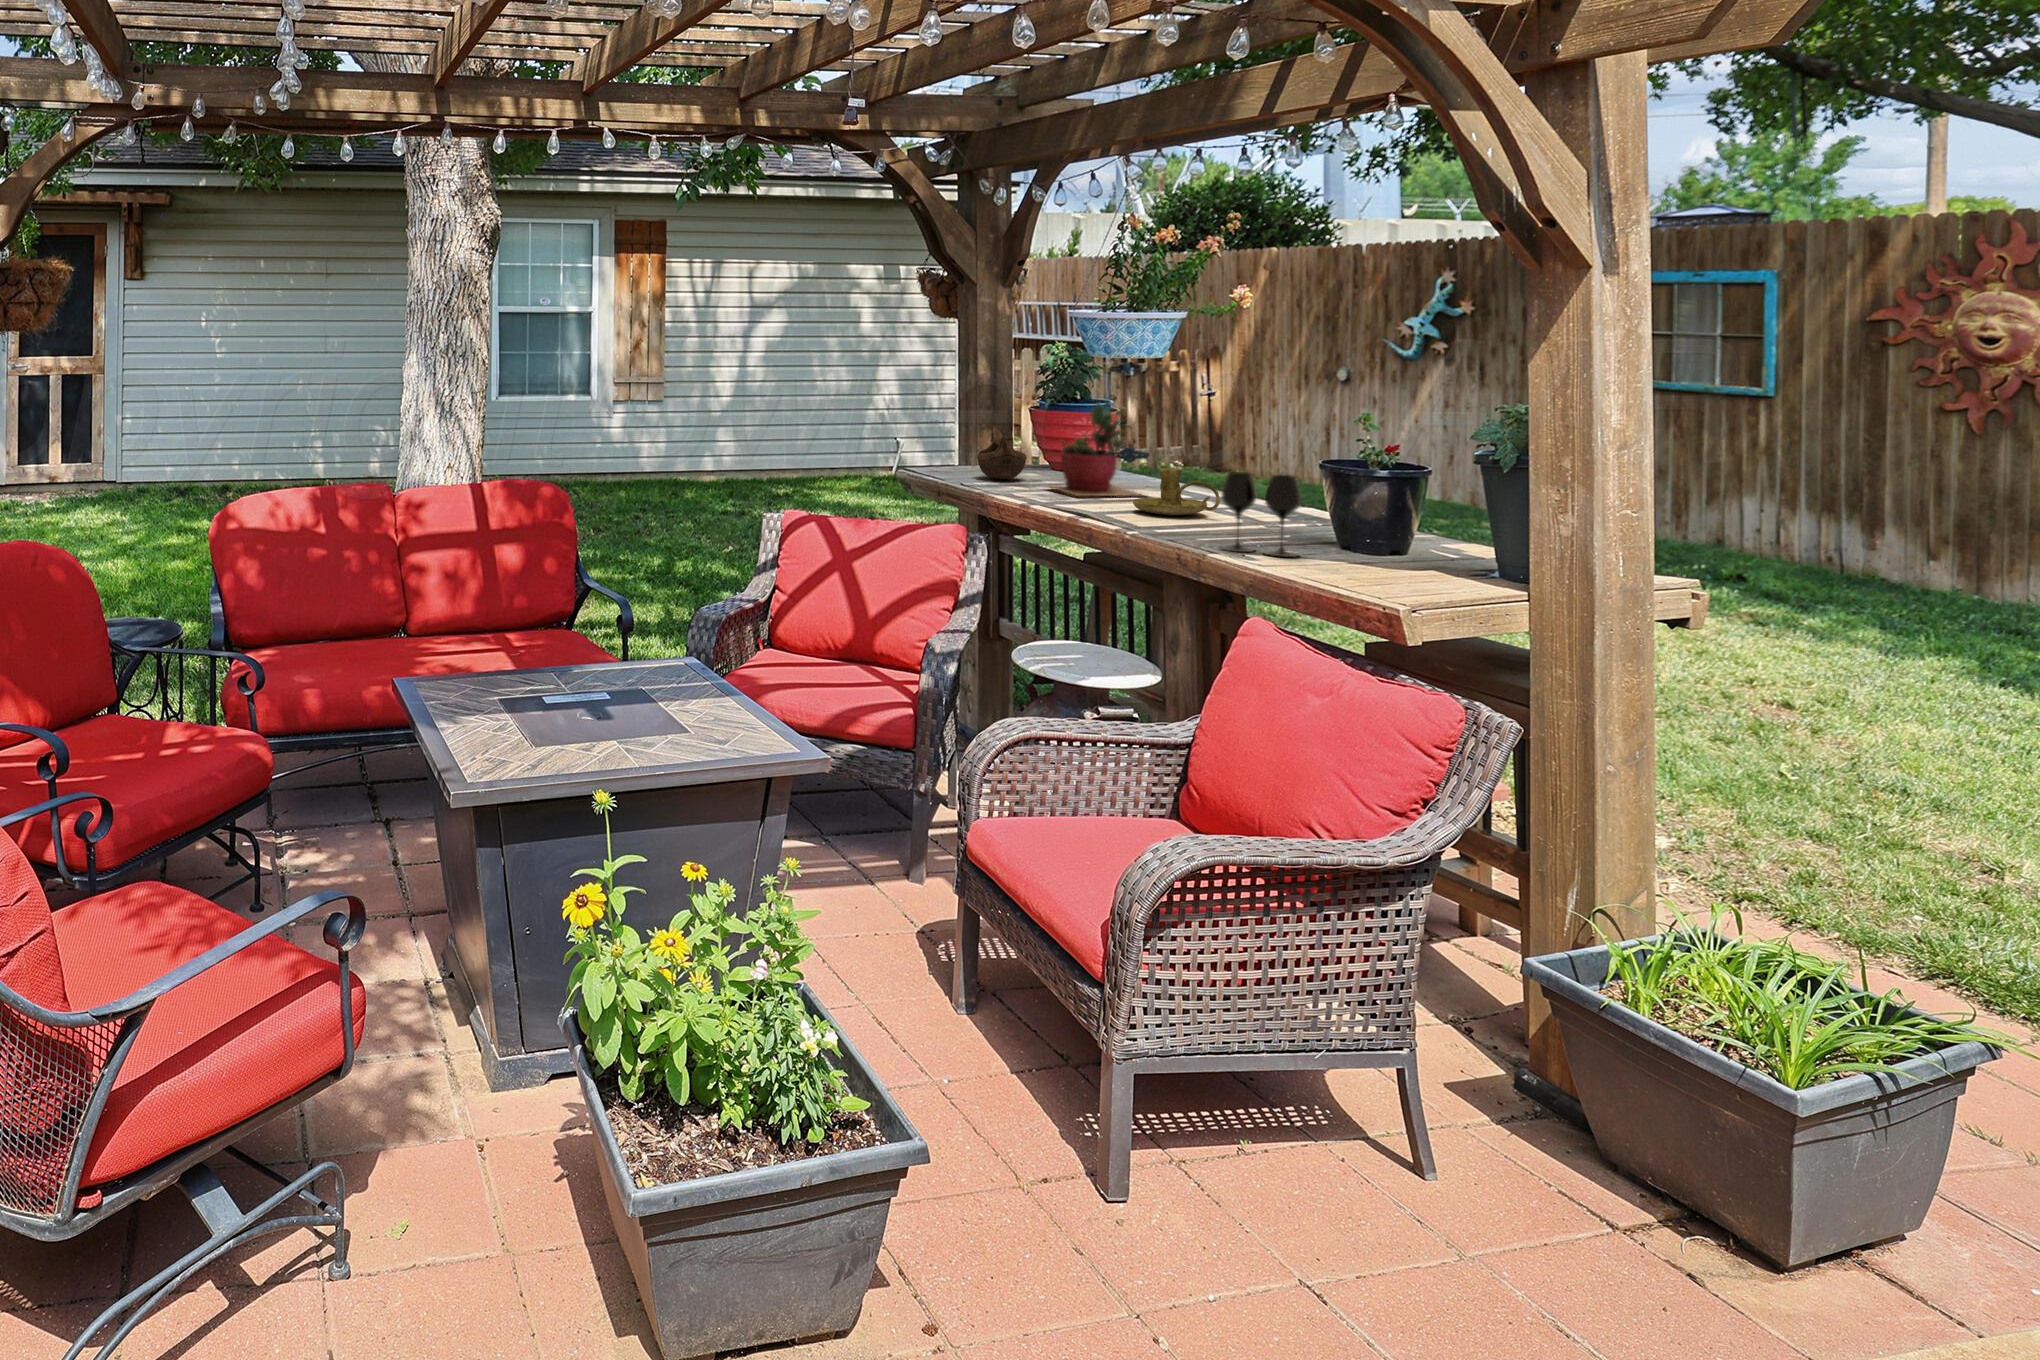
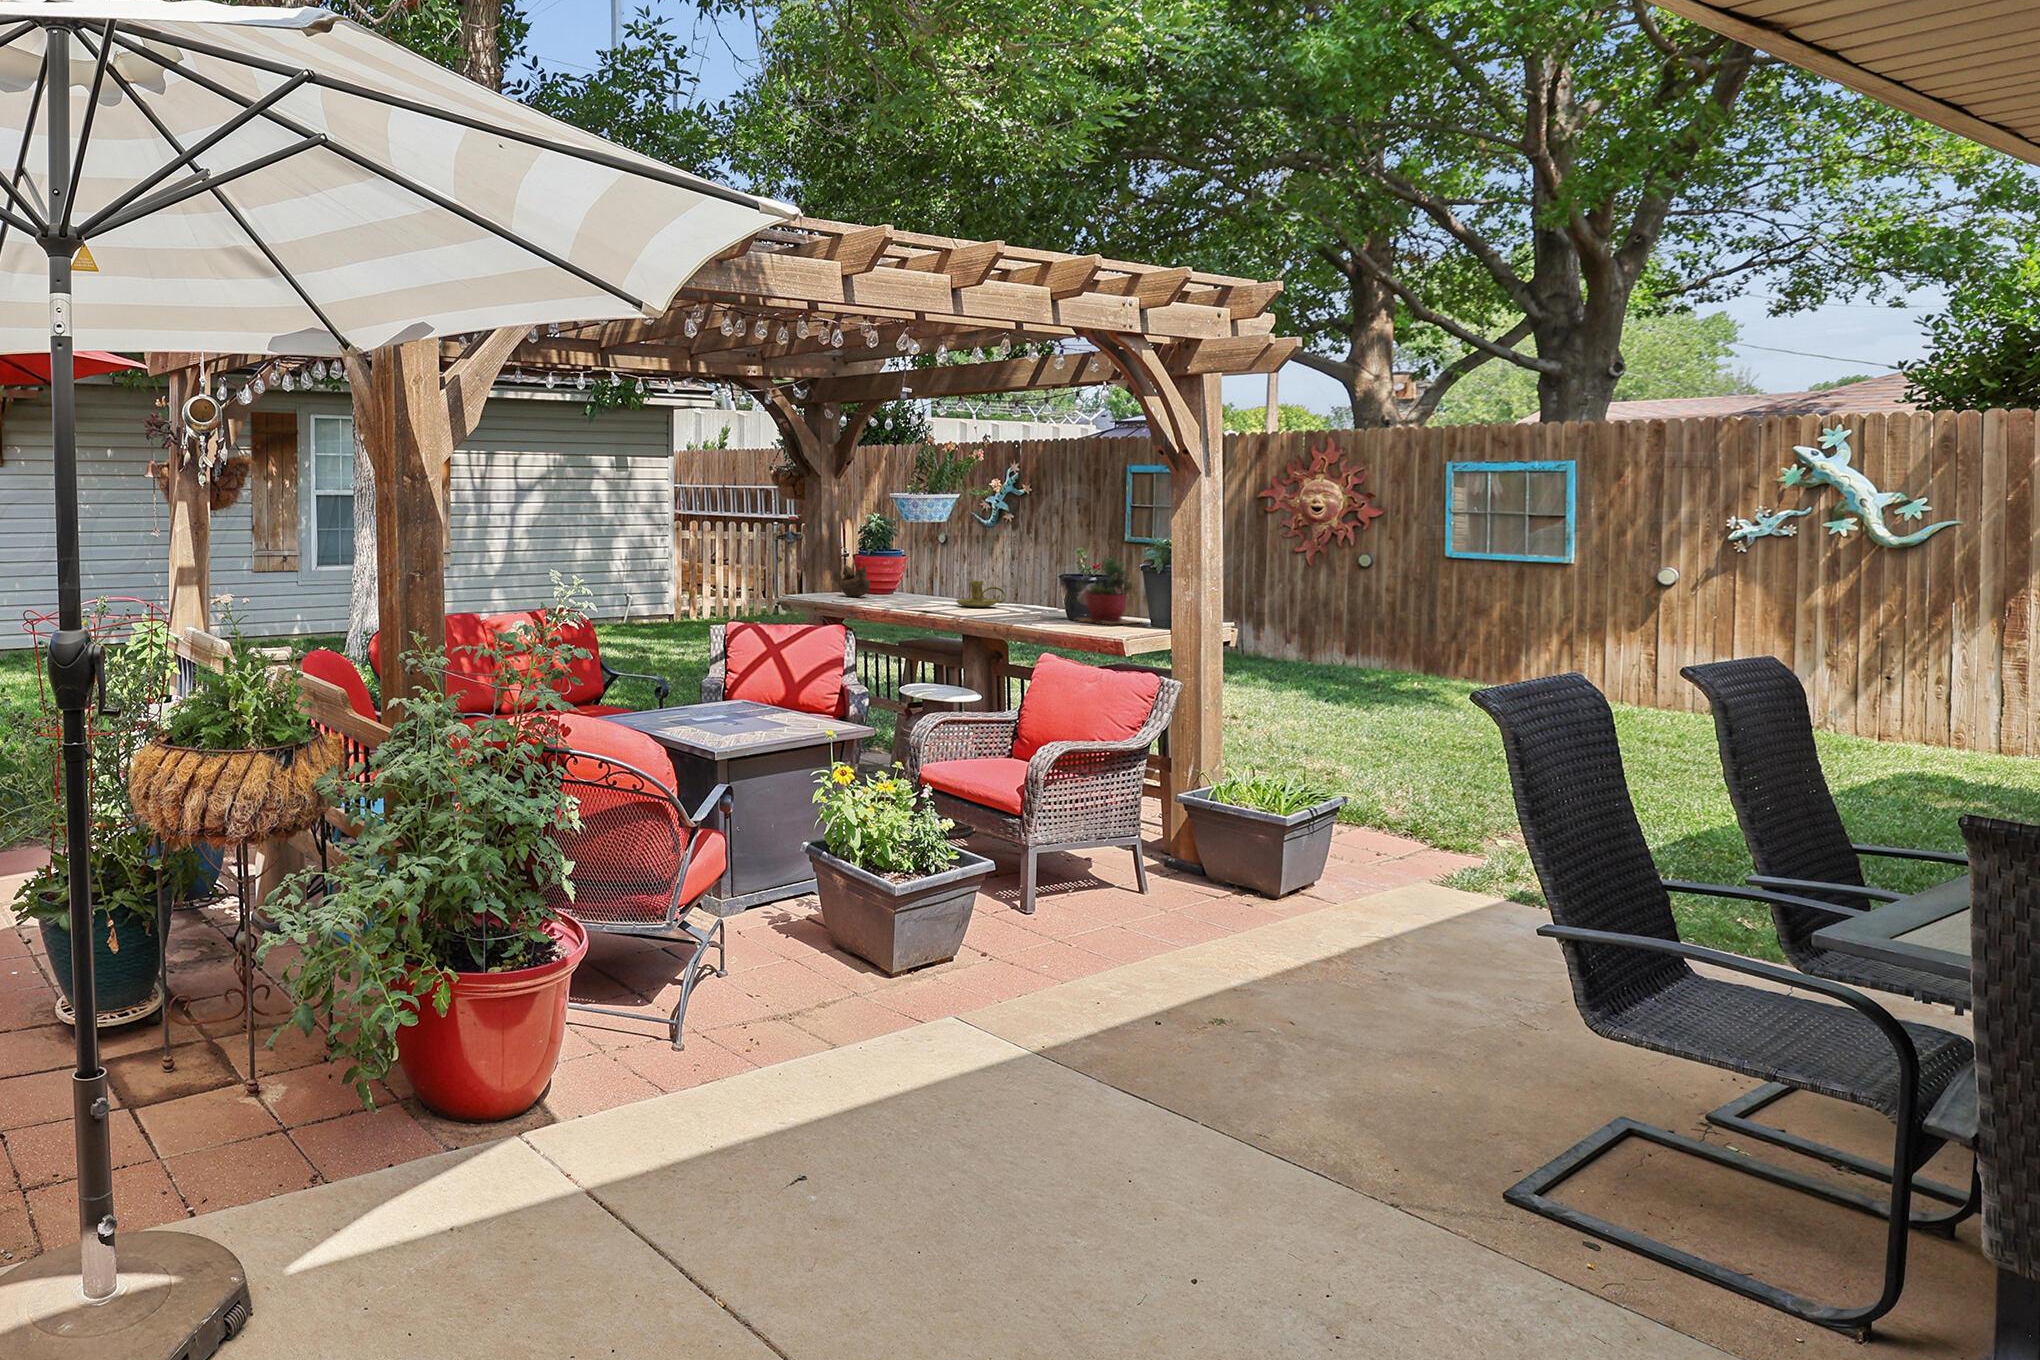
succulent plant: present [1049,399,1141,496] -> present [1082,556,1136,624]
wine glass: present [1221,472,1301,557] -> none [1027,576,1069,618]

